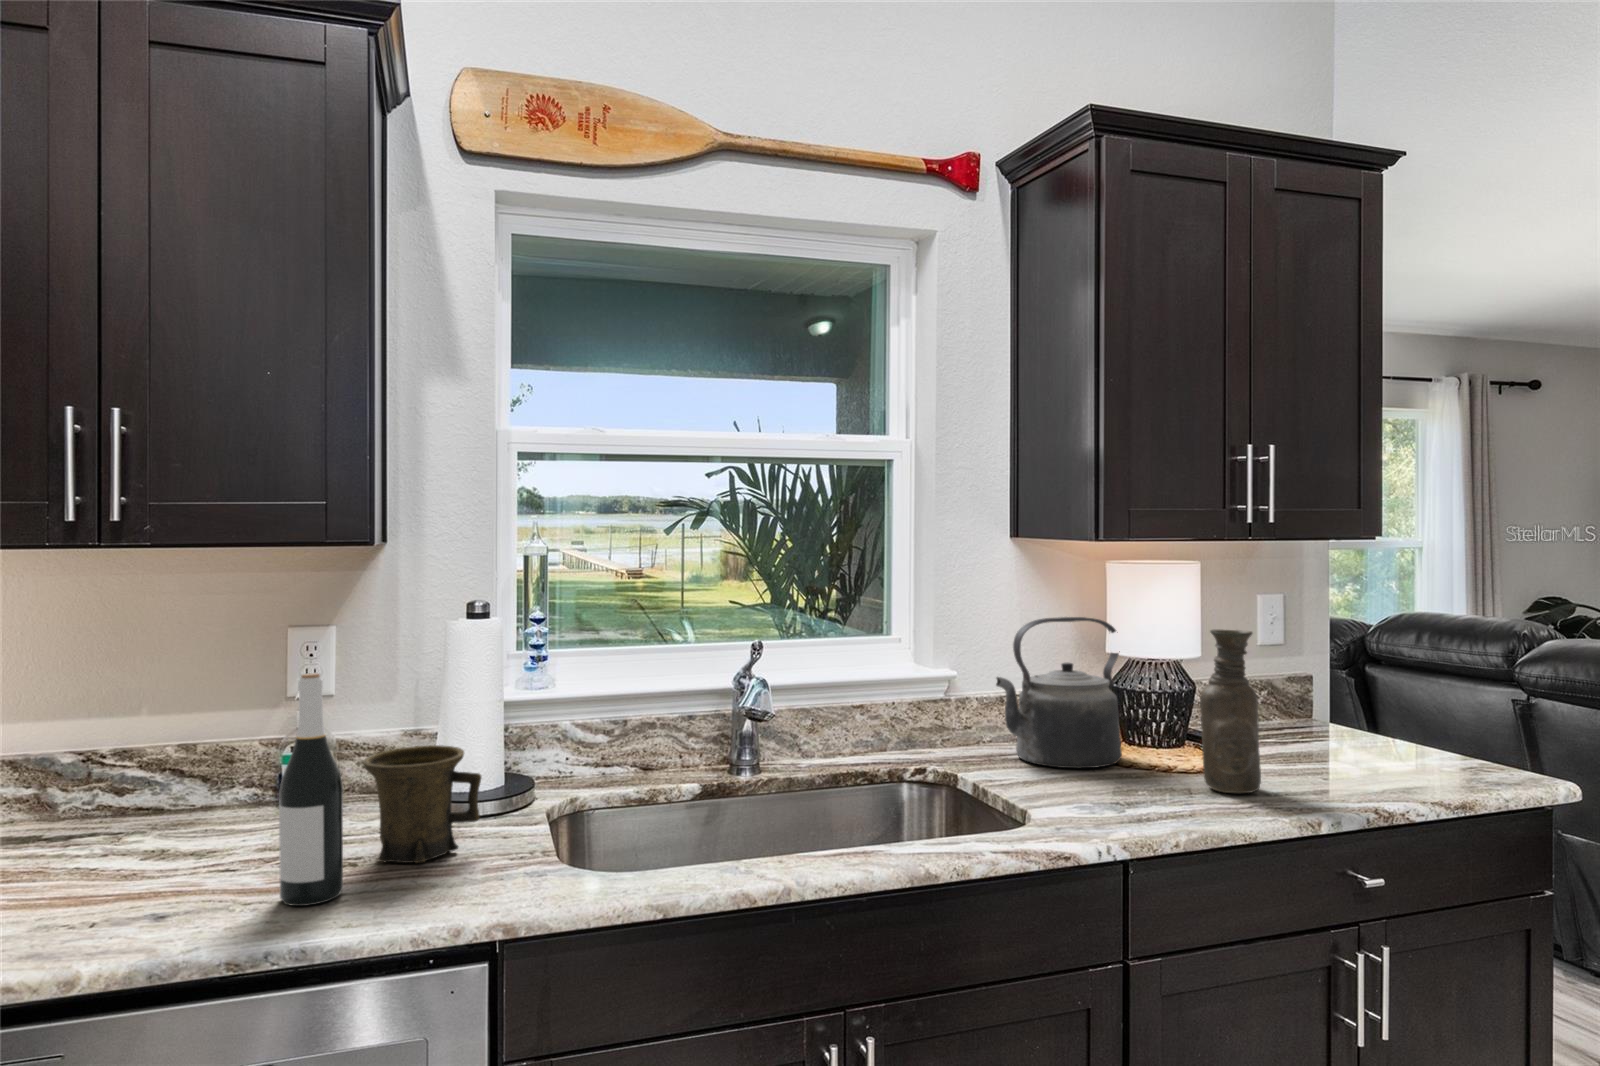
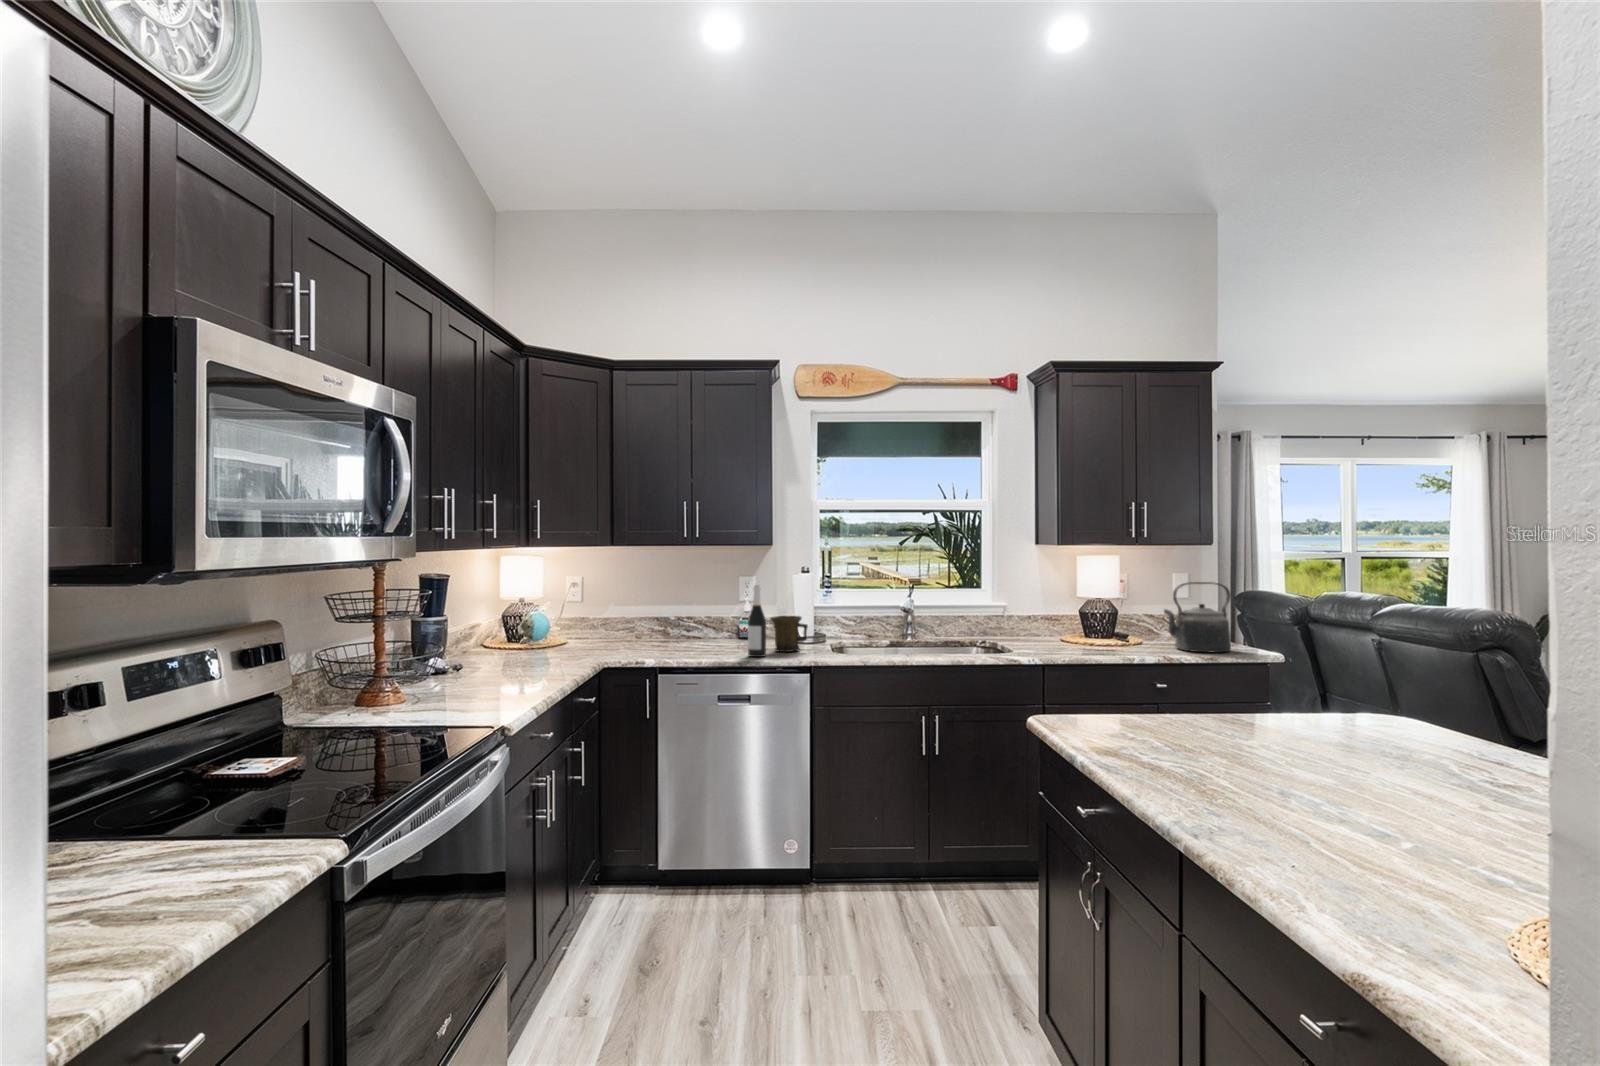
kettle: present [996,617,1122,768] -> present [1164,582,1231,653]
vase: present [1200,630,1261,793] -> none [1101,583,1128,652]

